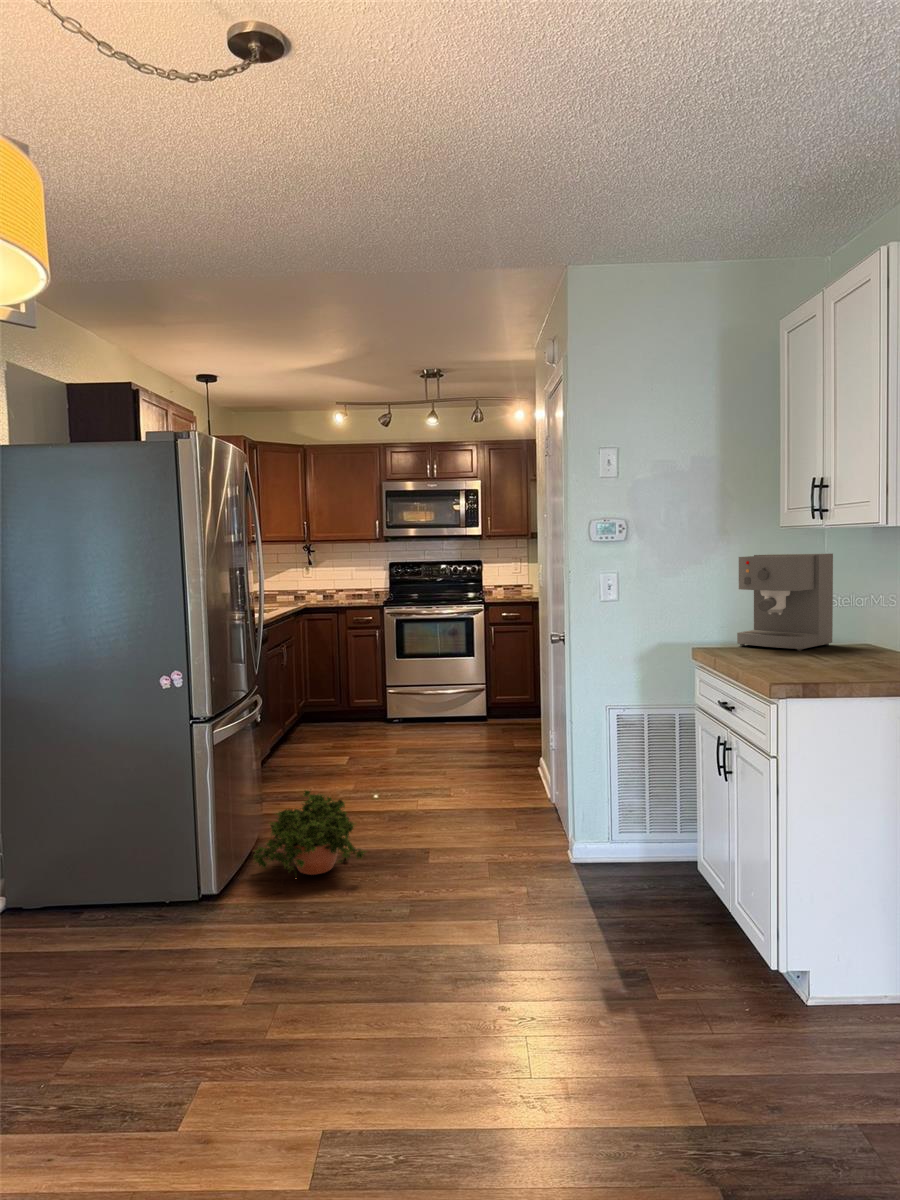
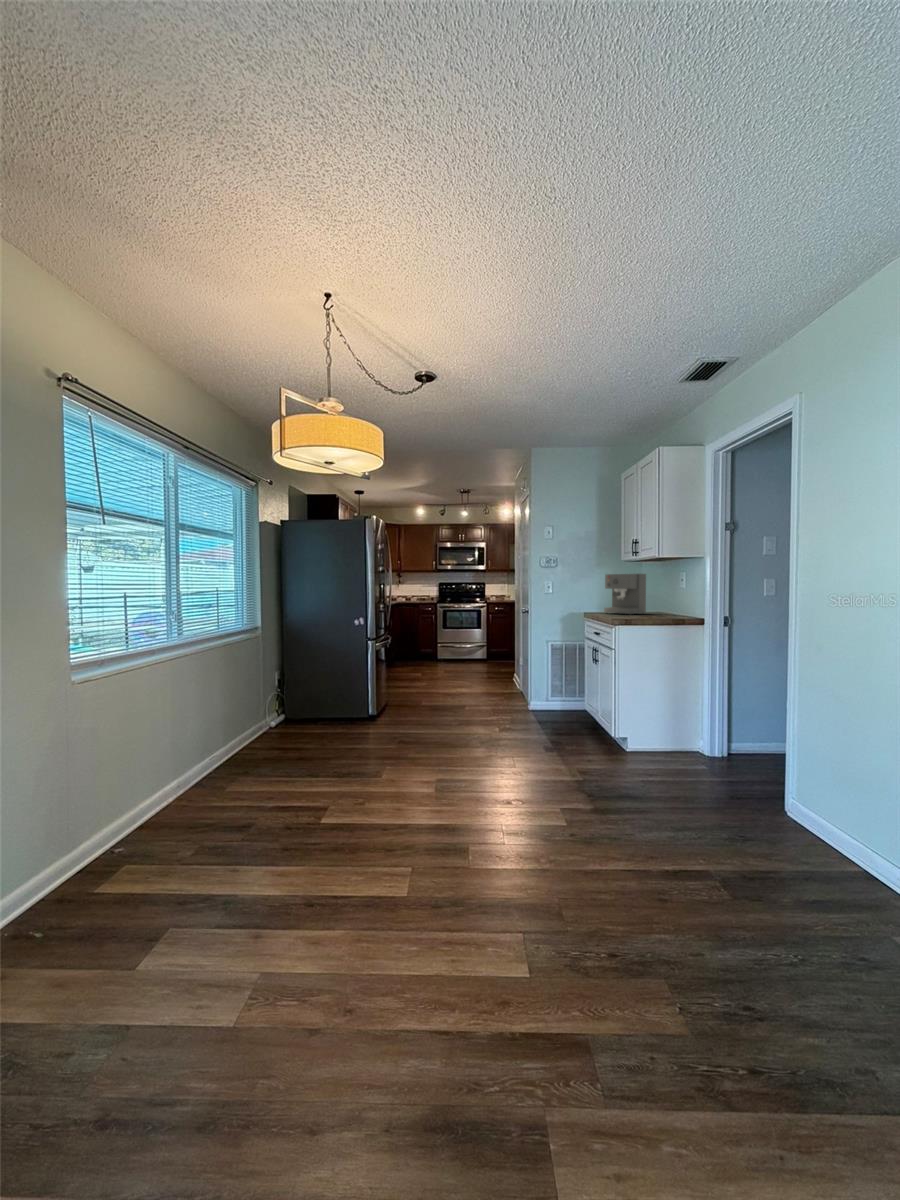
potted plant: present [254,790,366,875] -> none [387,675,440,712]

